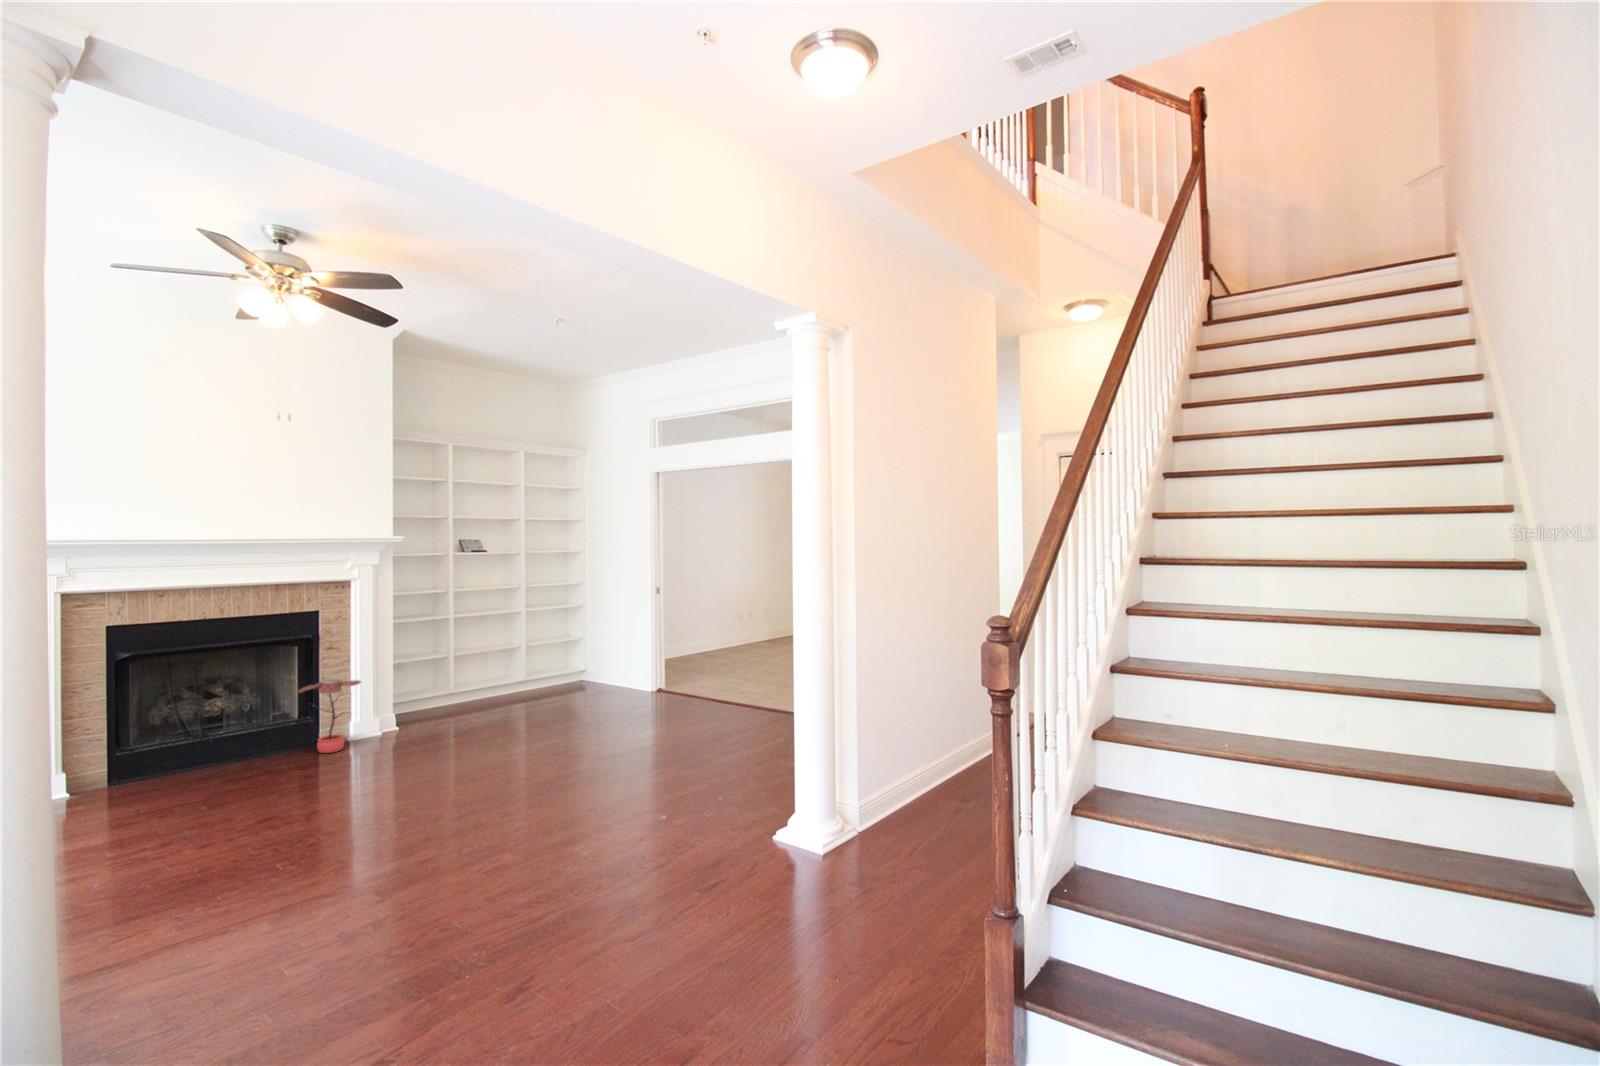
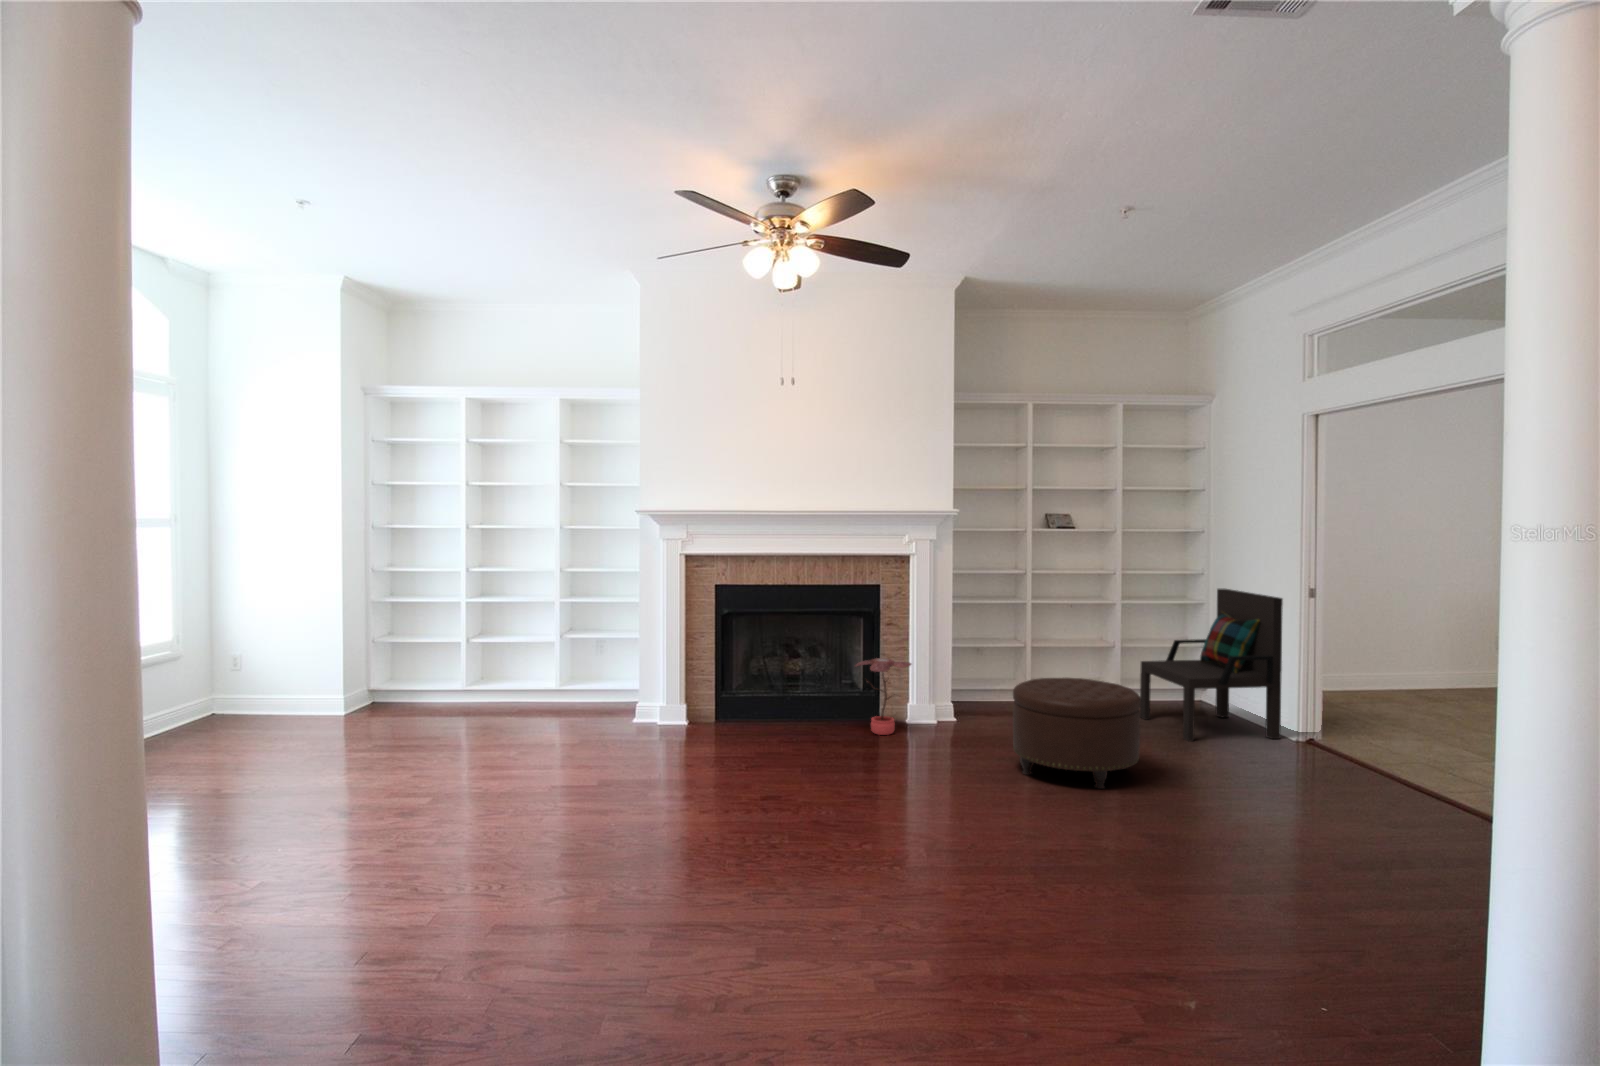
armchair: none [545,594,642,705] -> present [1140,589,1283,741]
ottoman: none [472,668,572,751] -> present [1013,678,1141,789]

